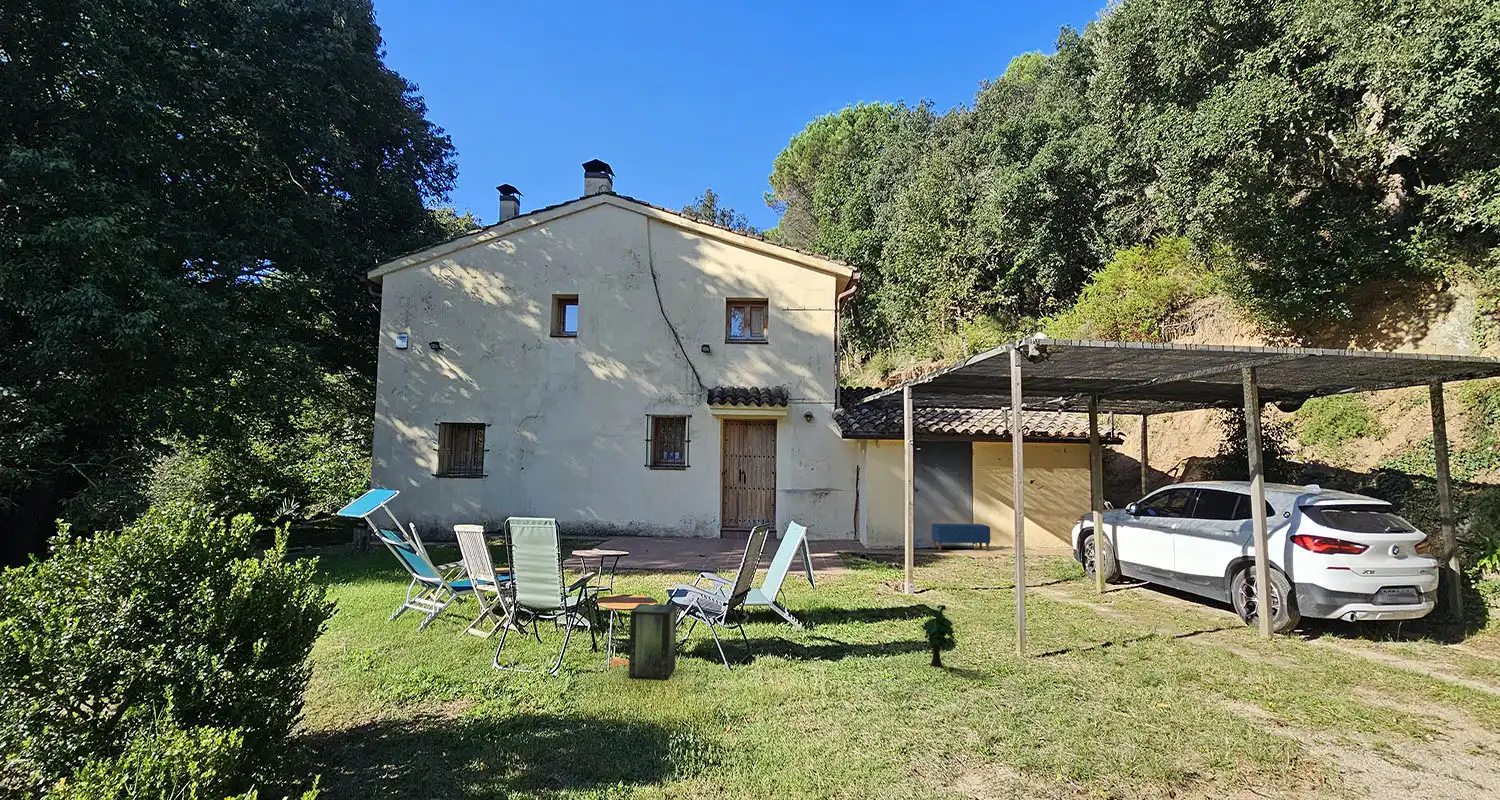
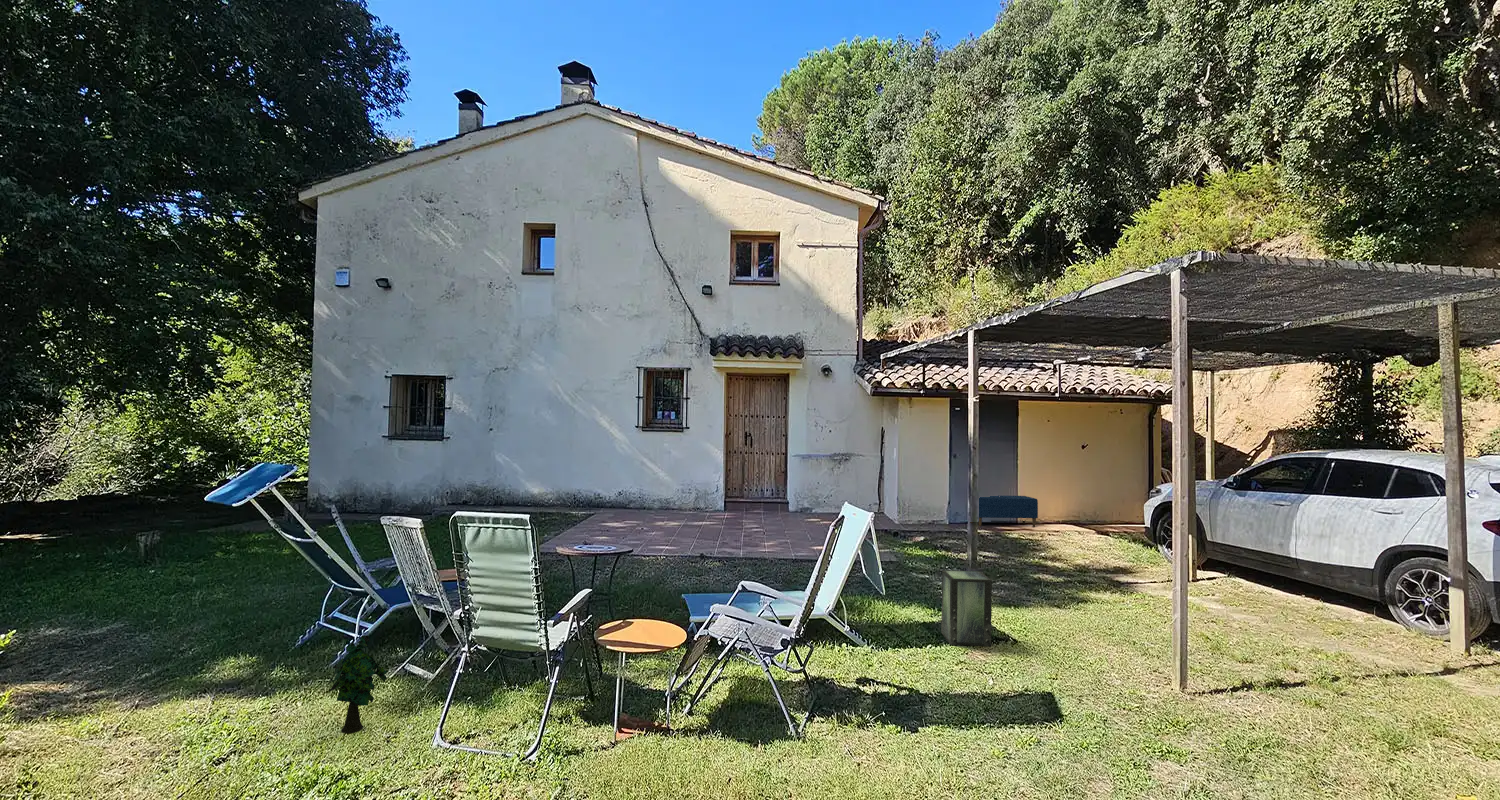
storage box: present [629,604,677,680] -> present [941,570,992,646]
decorative plant: present [919,605,954,667] -> present [330,635,387,733]

